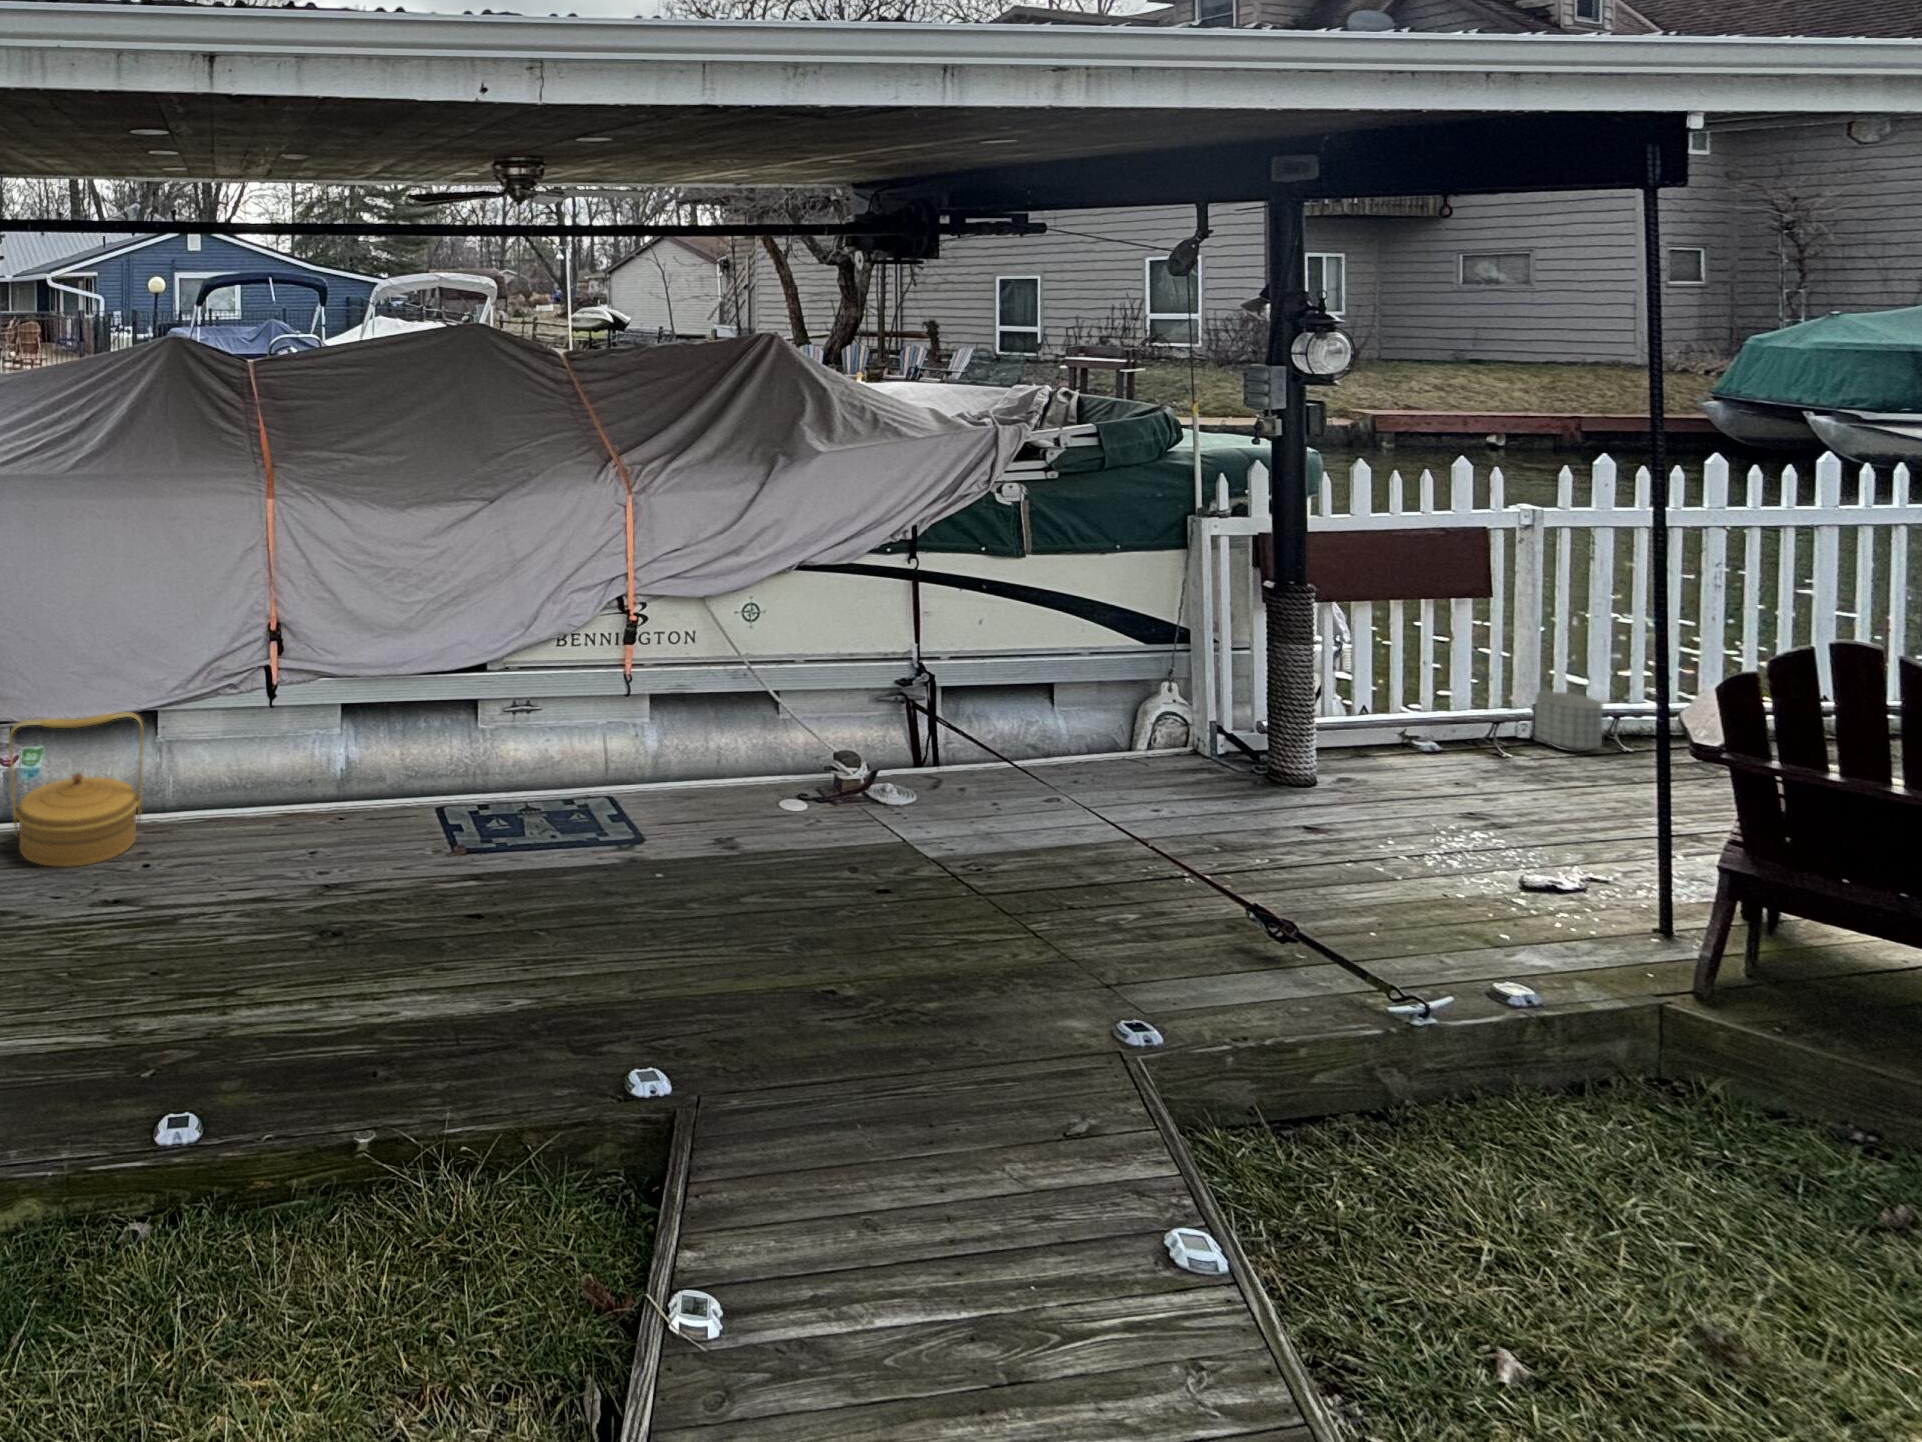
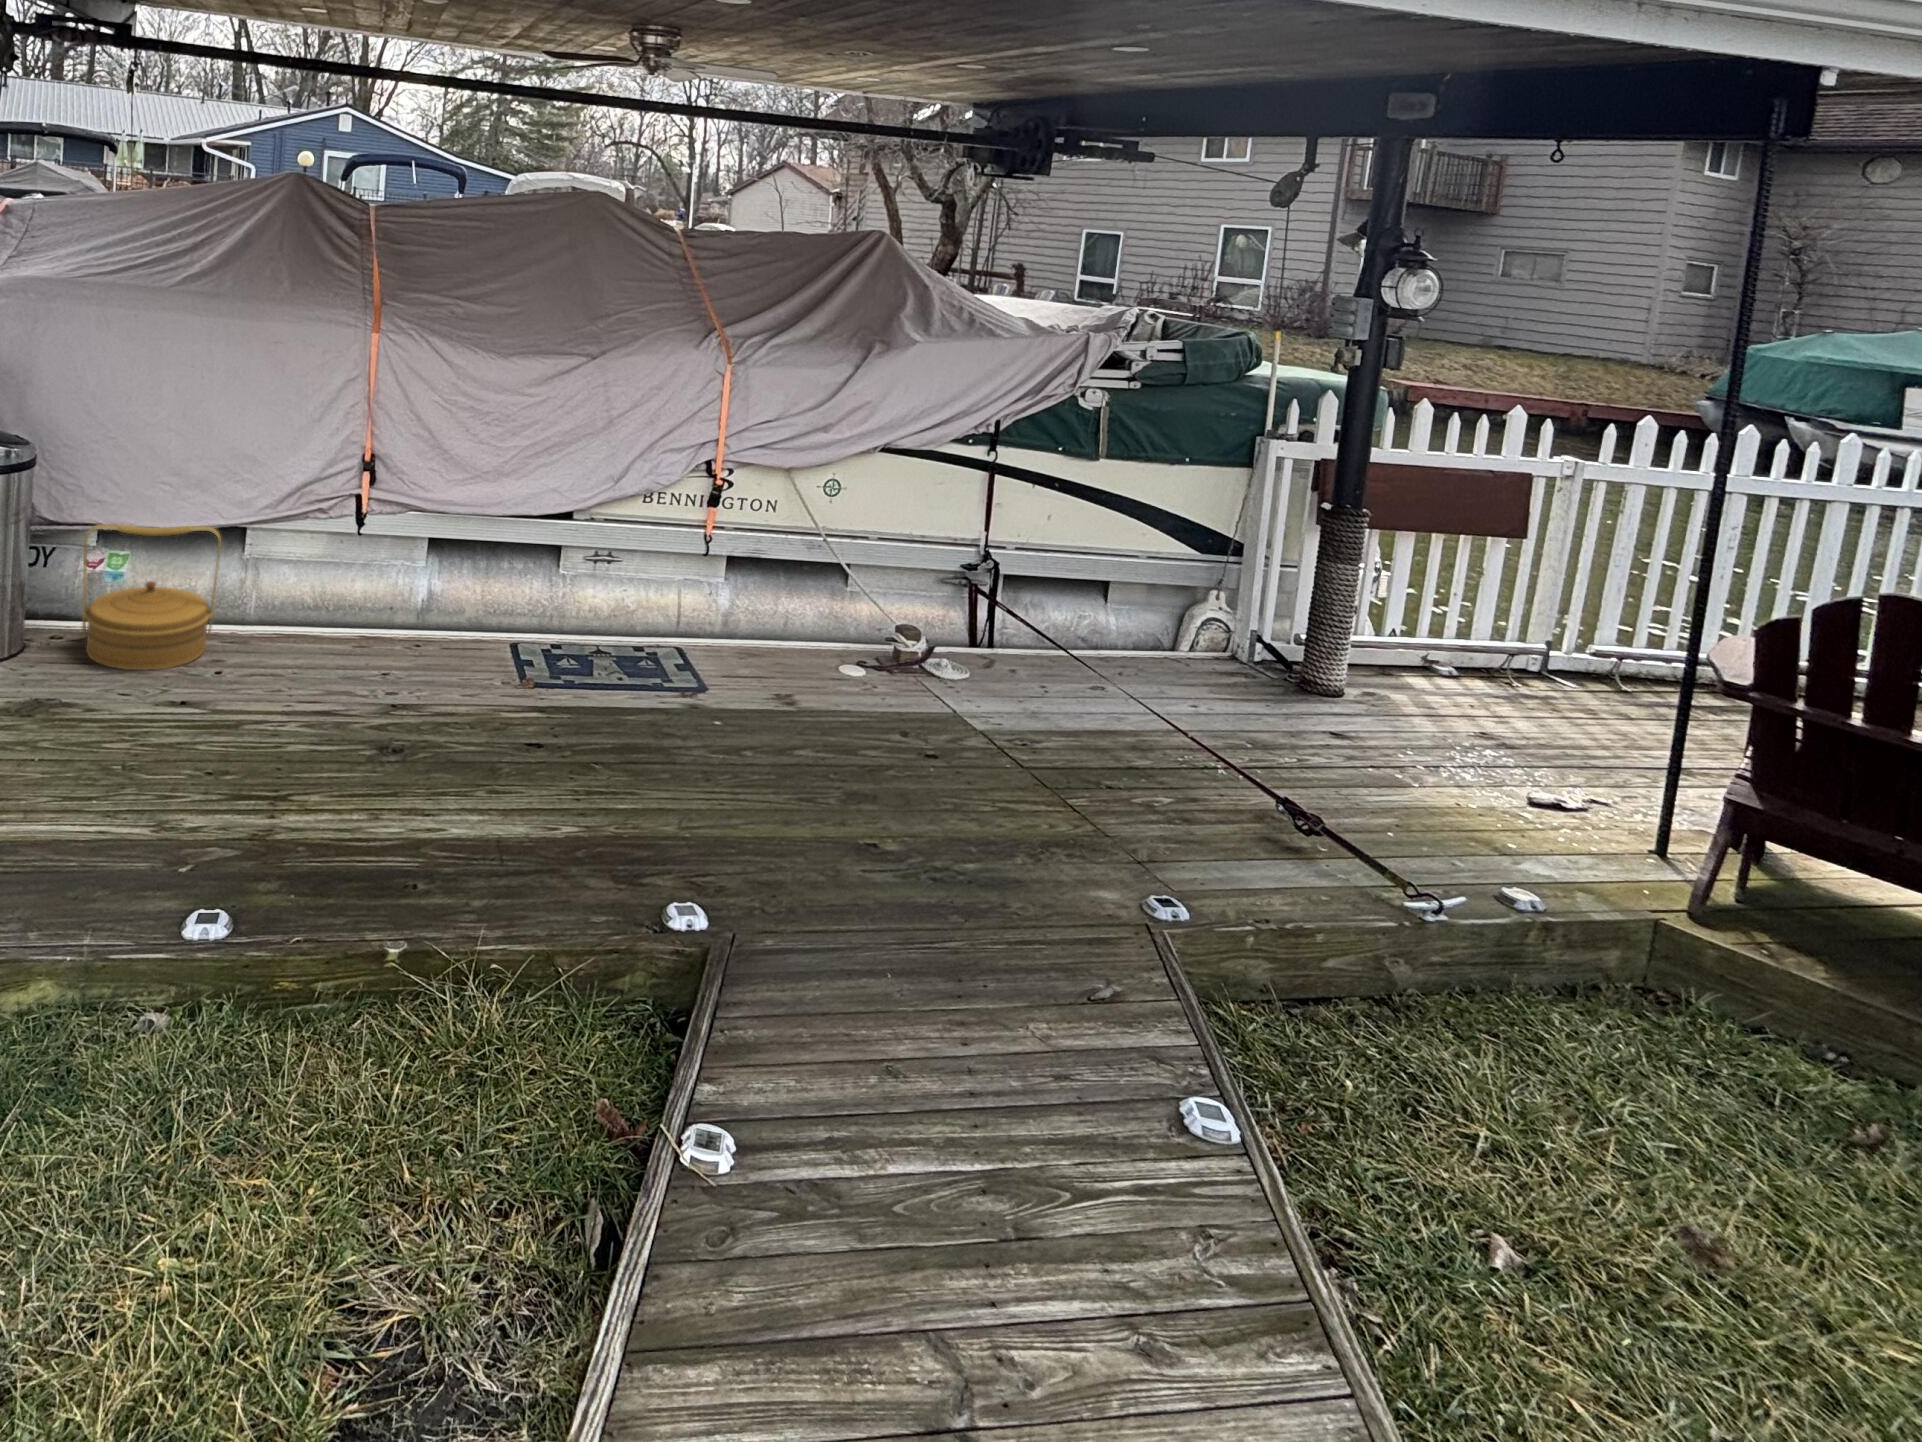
planter: present [1535,691,1603,752] -> none [1546,637,1613,694]

